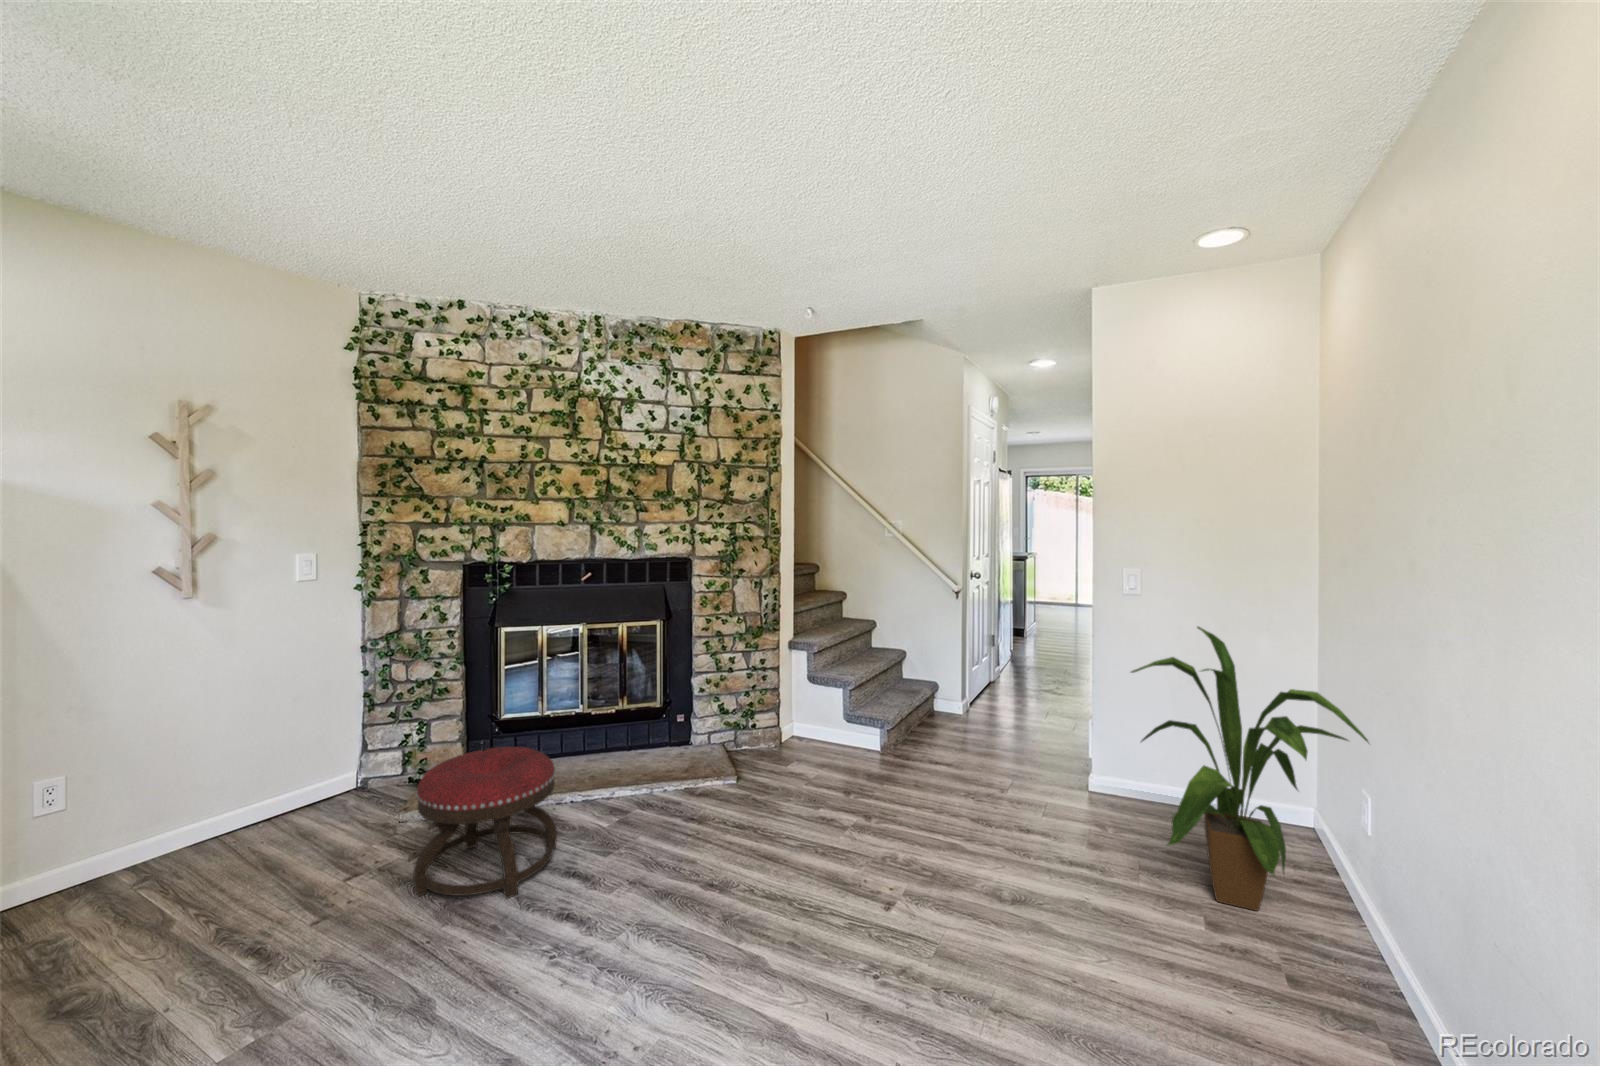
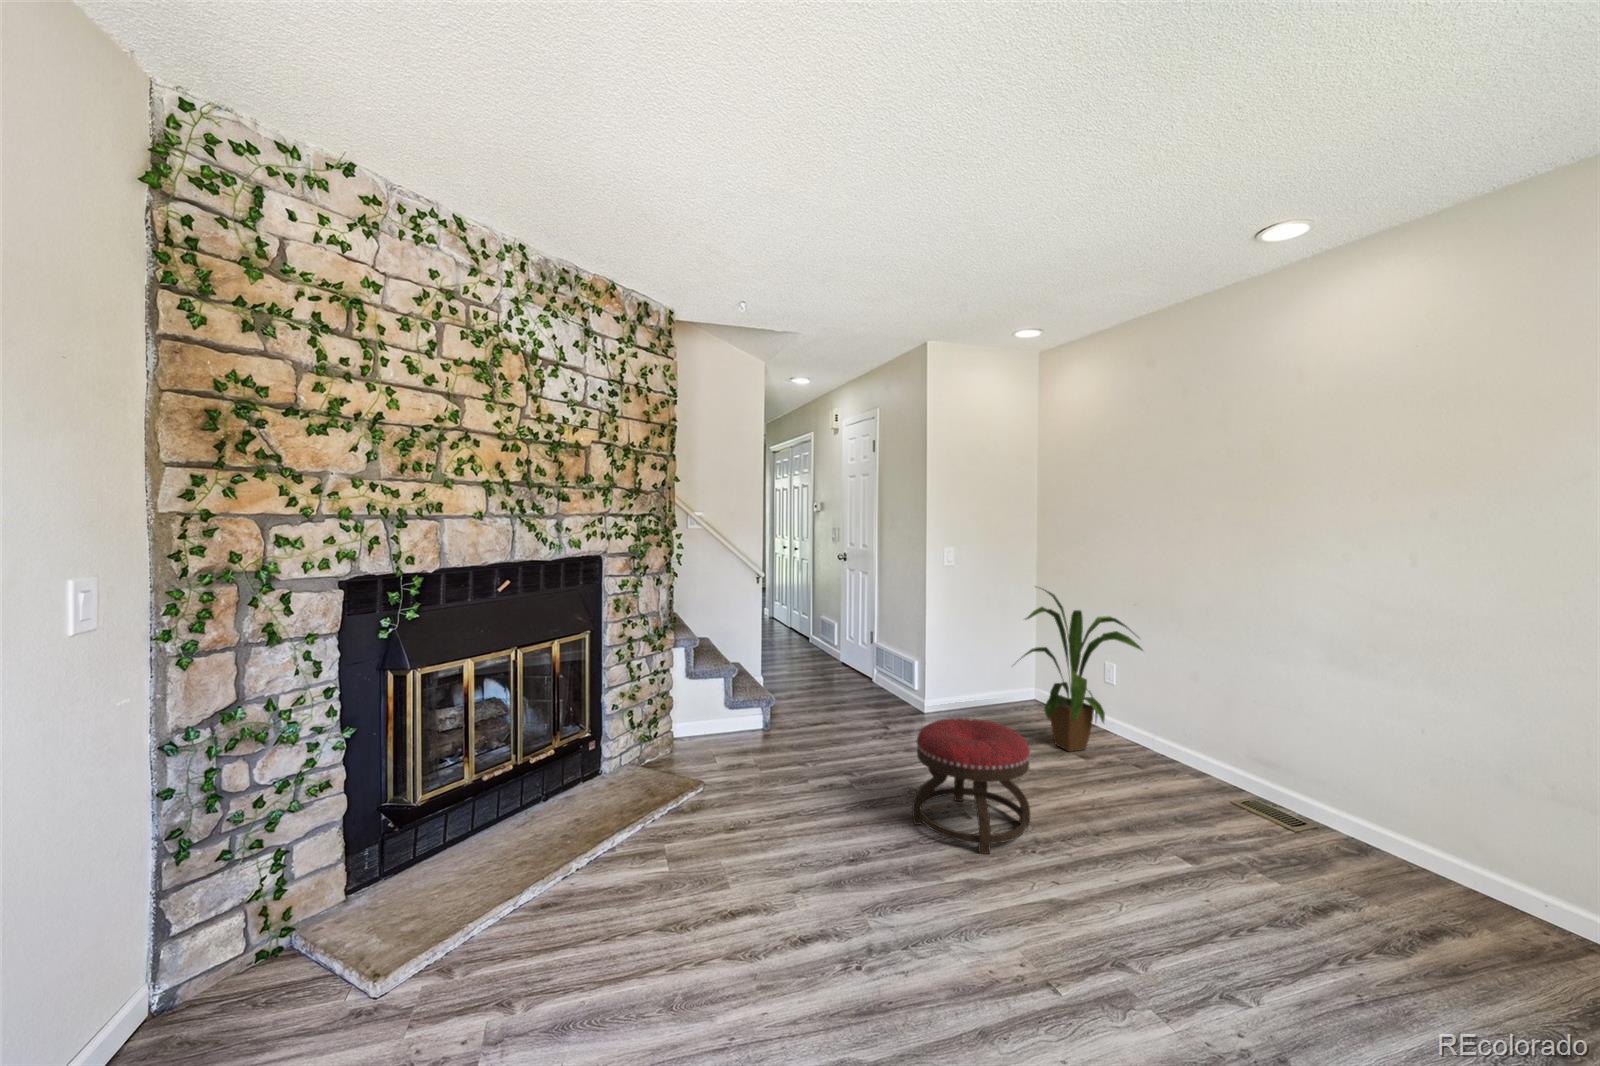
ottoman: present [413,747,557,898] -> present [912,718,1031,854]

